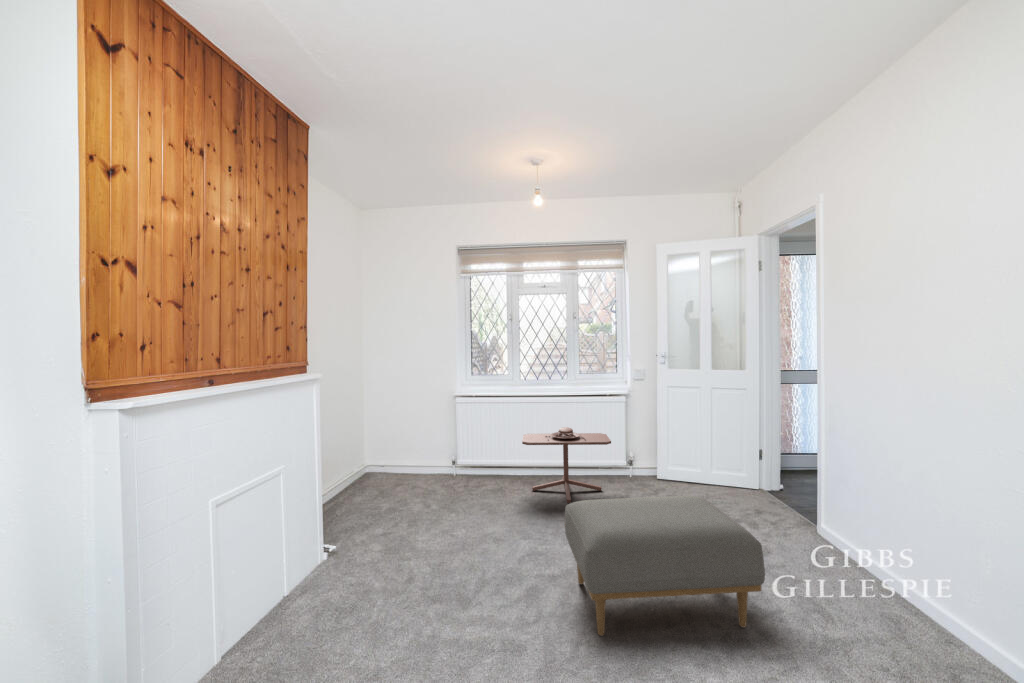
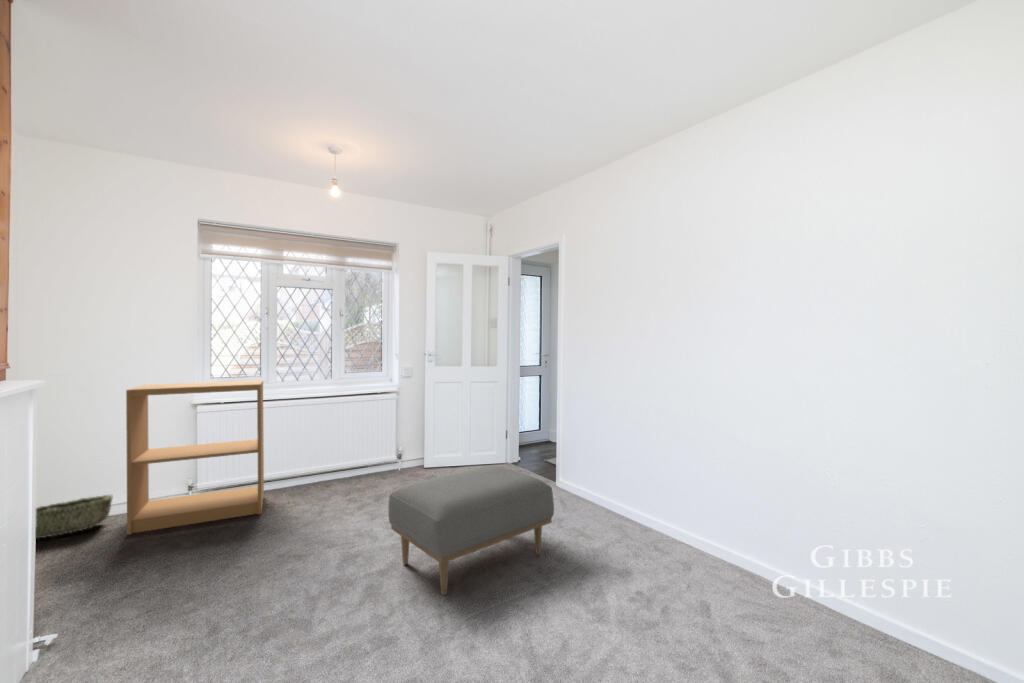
bookshelf: none [405,379,504,496] -> present [126,380,264,535]
side table: present [522,427,611,503] -> none [293,428,392,503]
woven basket: none [352,459,406,483] -> present [36,495,112,538]

